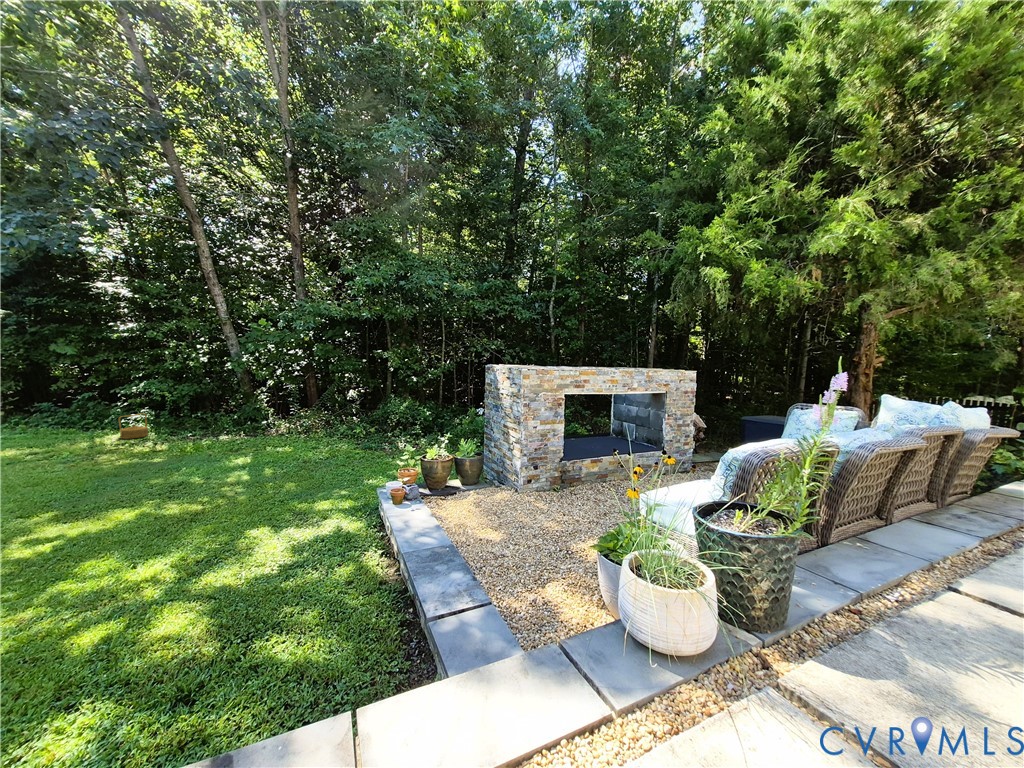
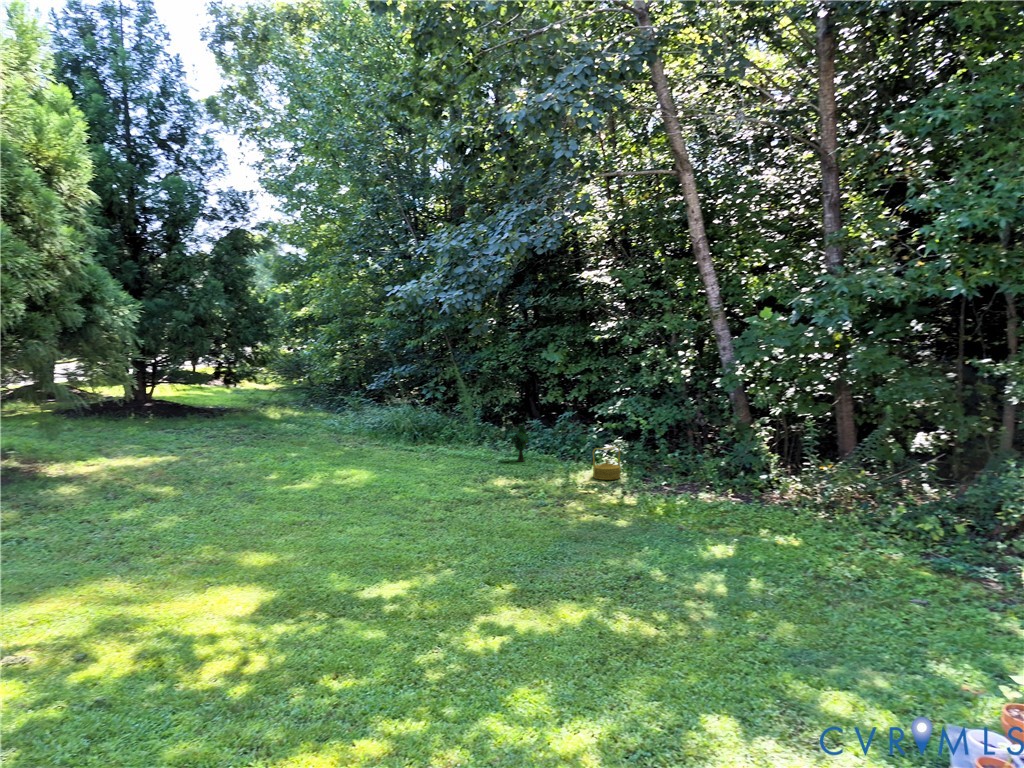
decorative plant: none [16,402,46,436] -> present [510,422,531,462]

